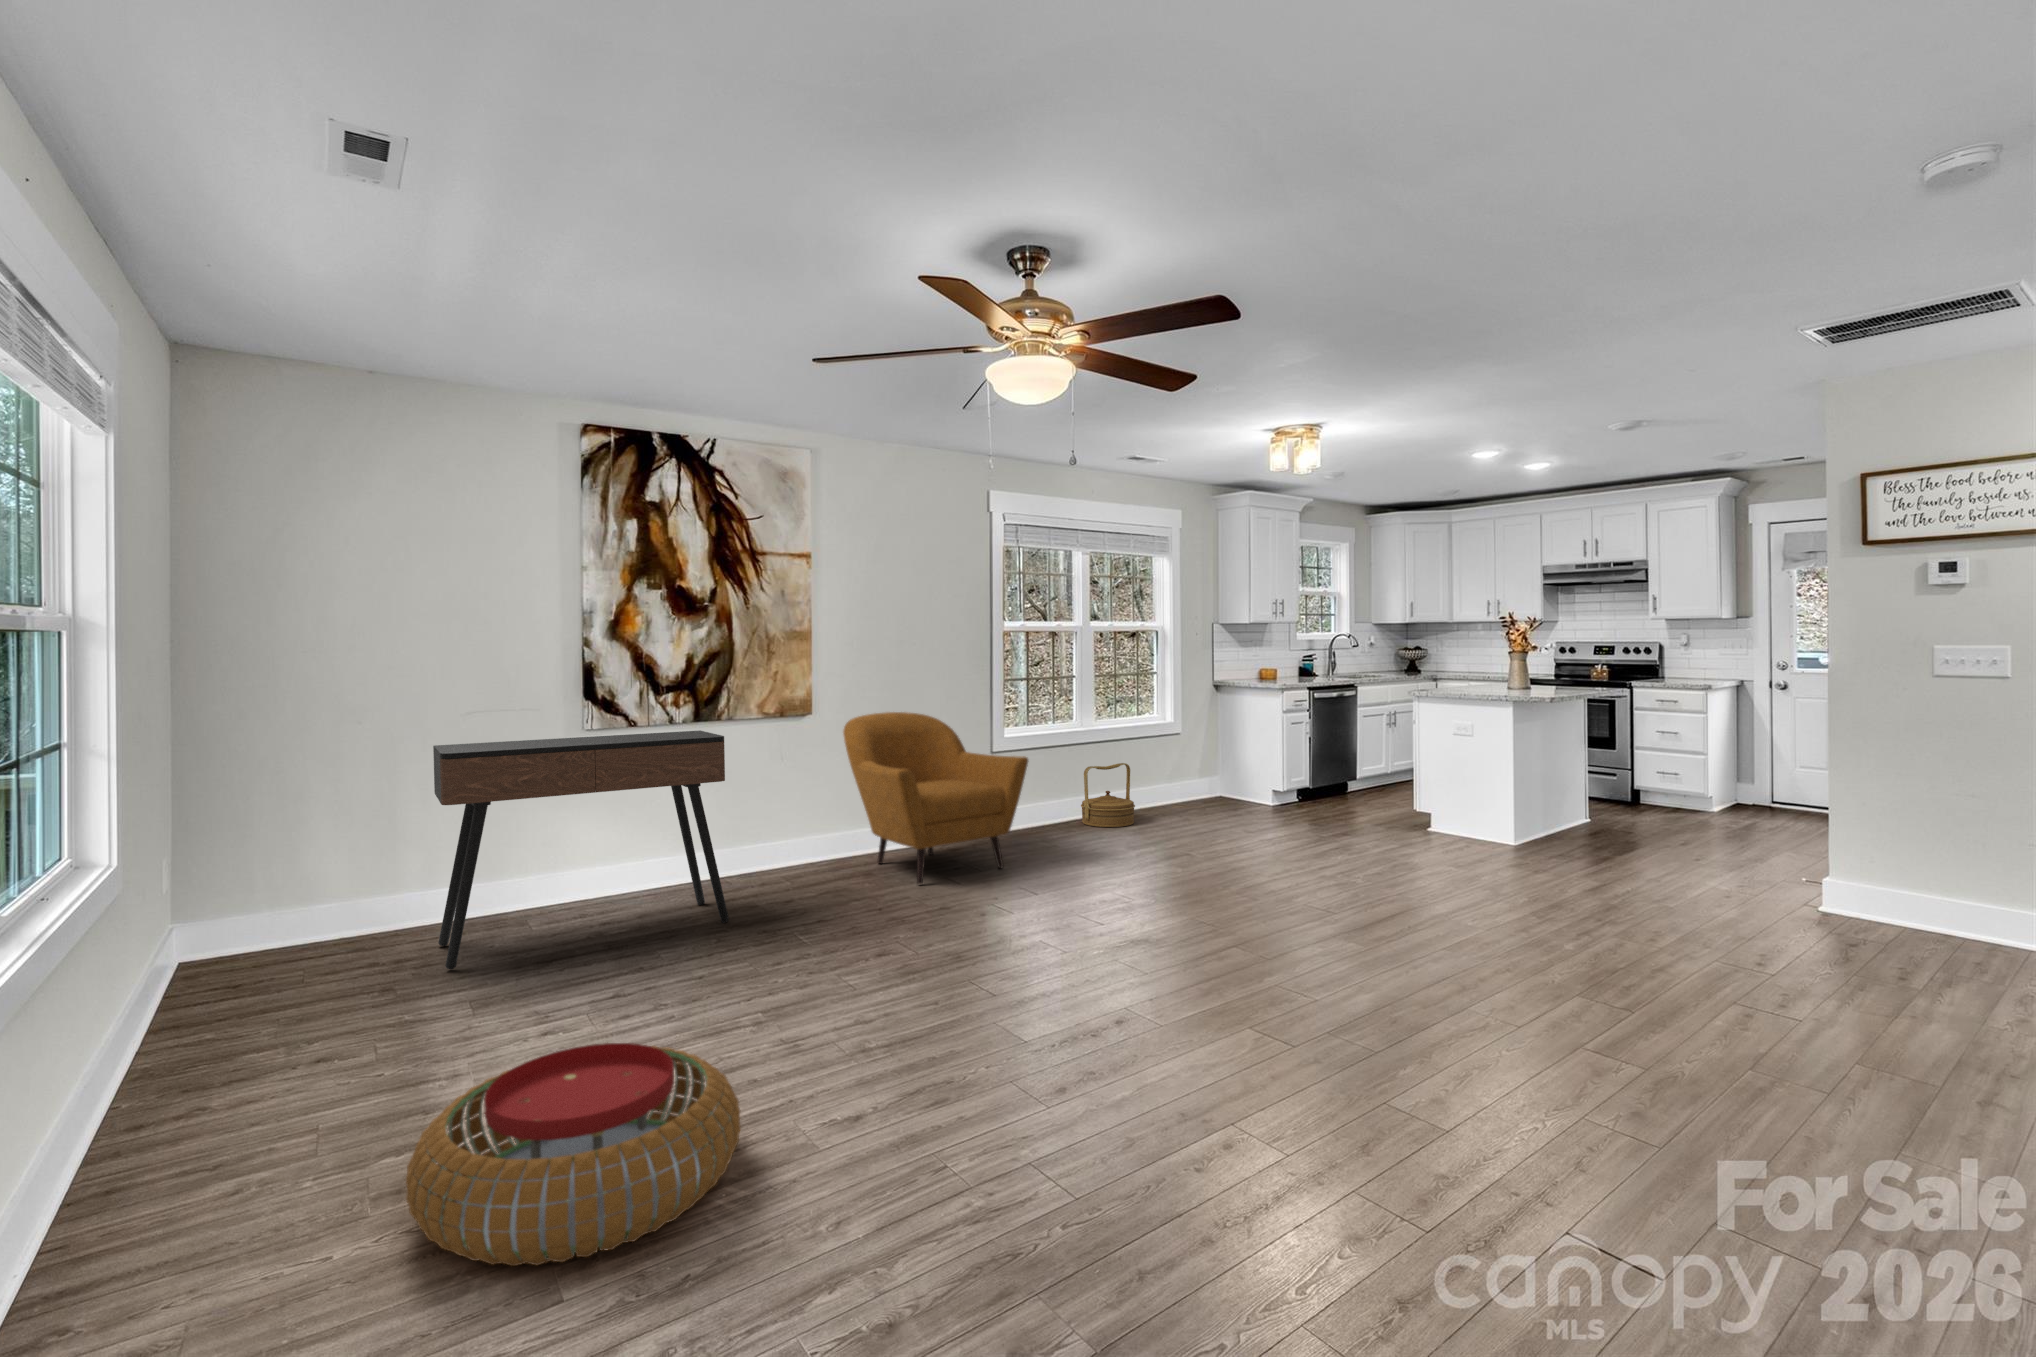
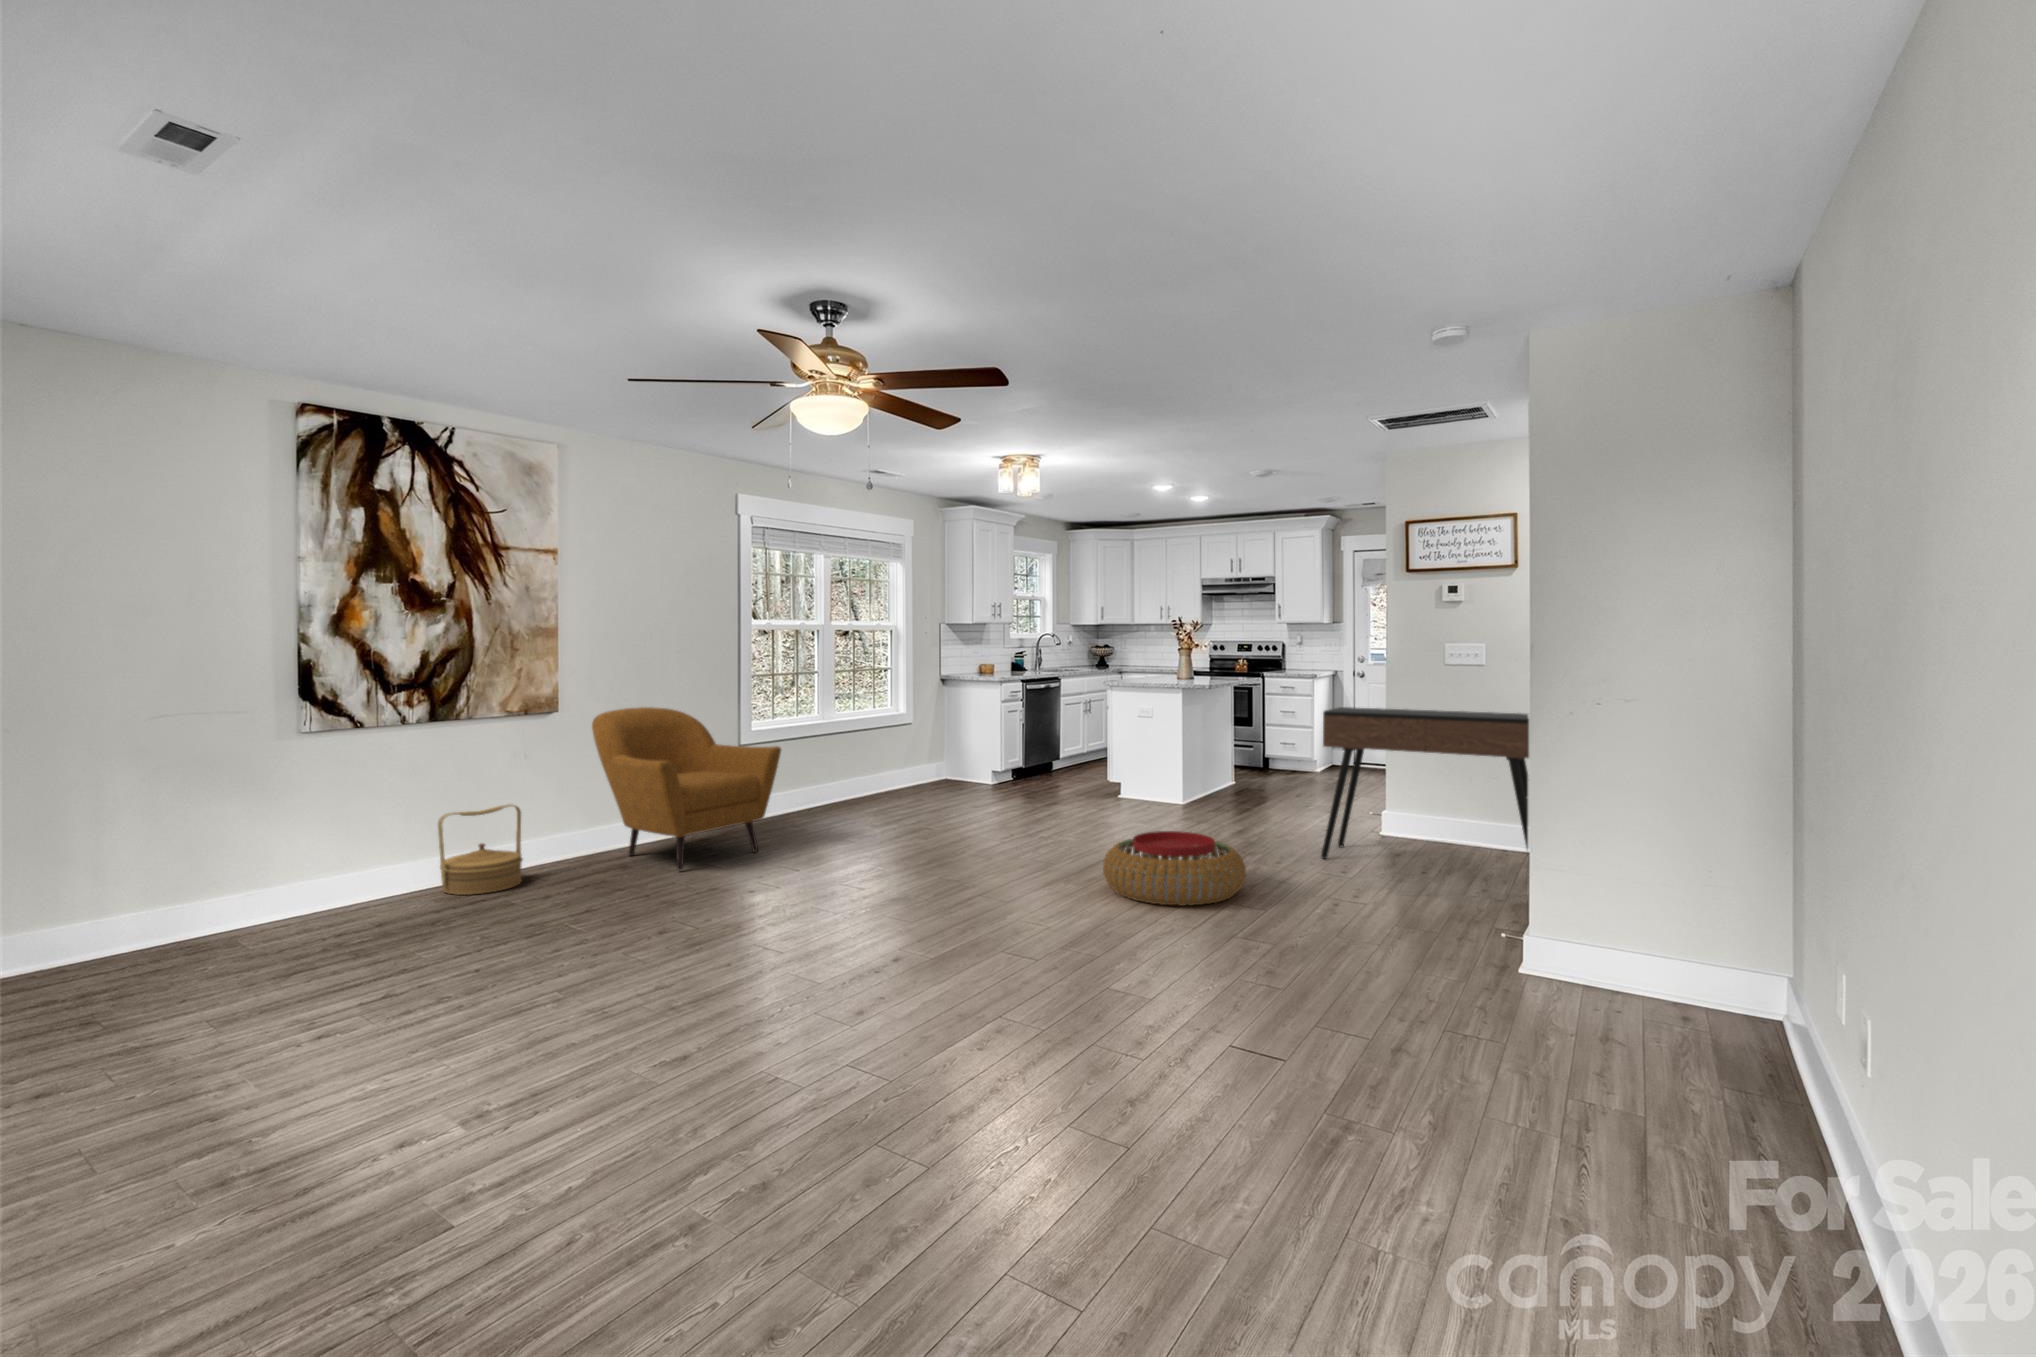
console table: present [433,730,729,969] -> present [1321,707,1529,859]
woven basket: present [1081,763,1135,827] -> present [438,804,523,895]
pouf: present [406,1043,741,1266] -> present [1103,831,1246,906]

